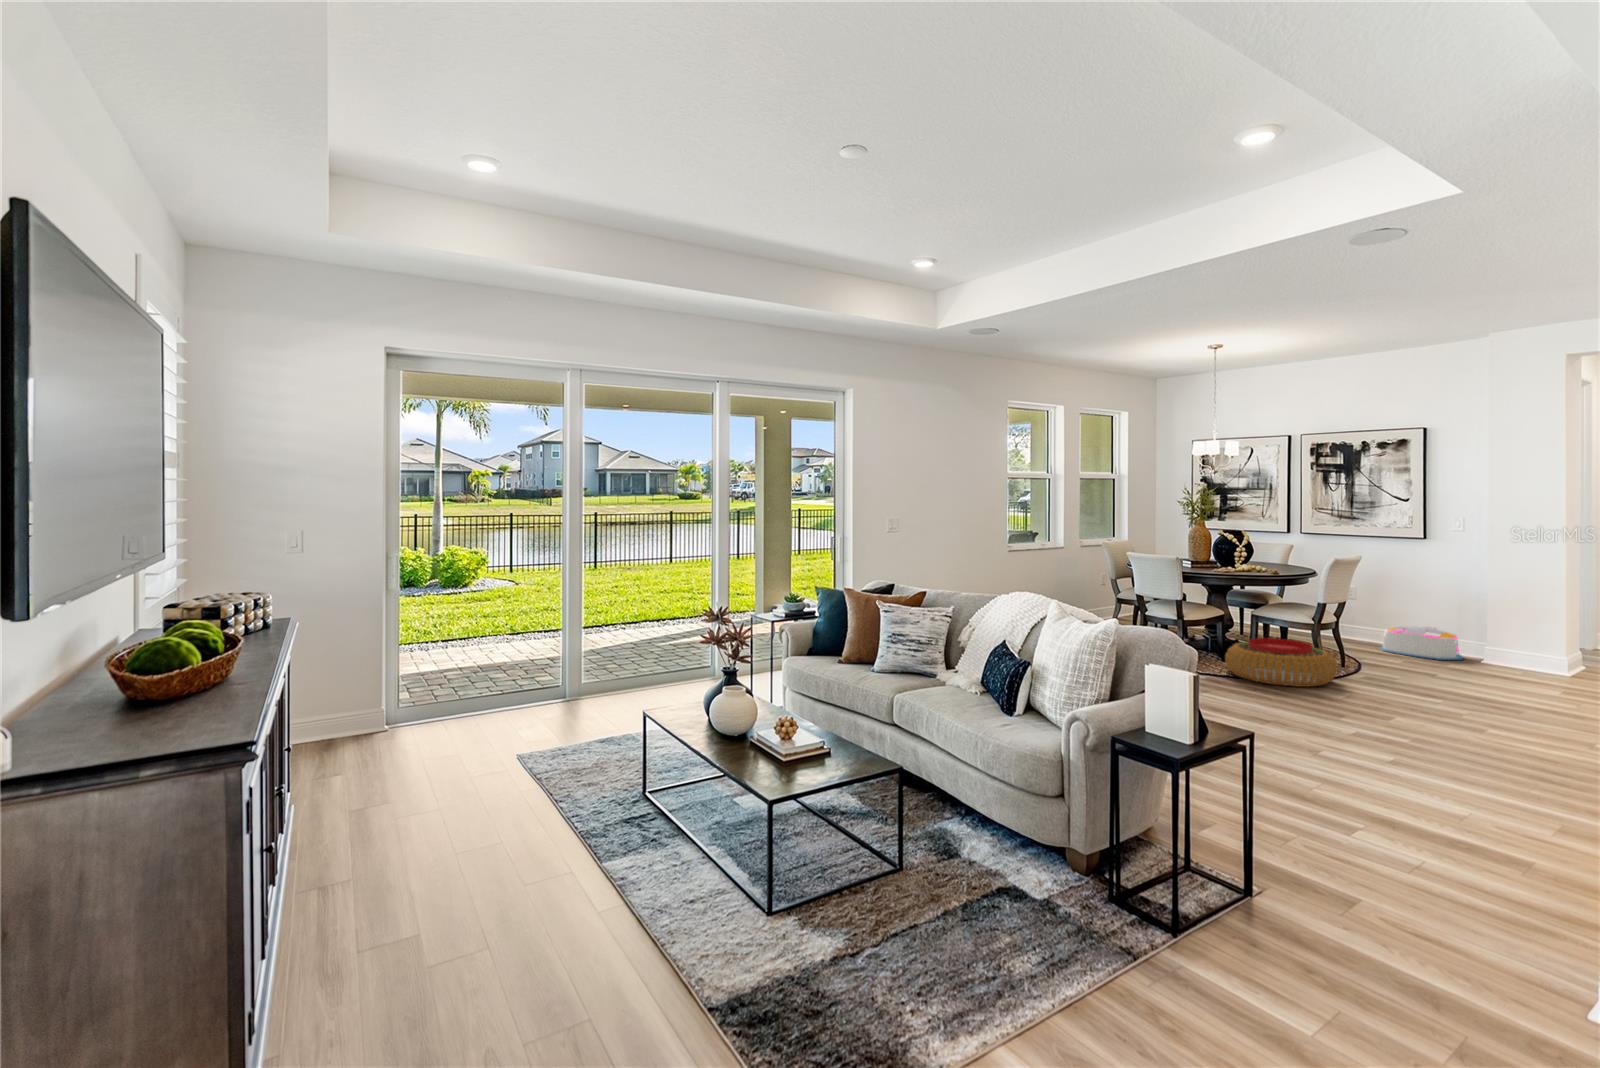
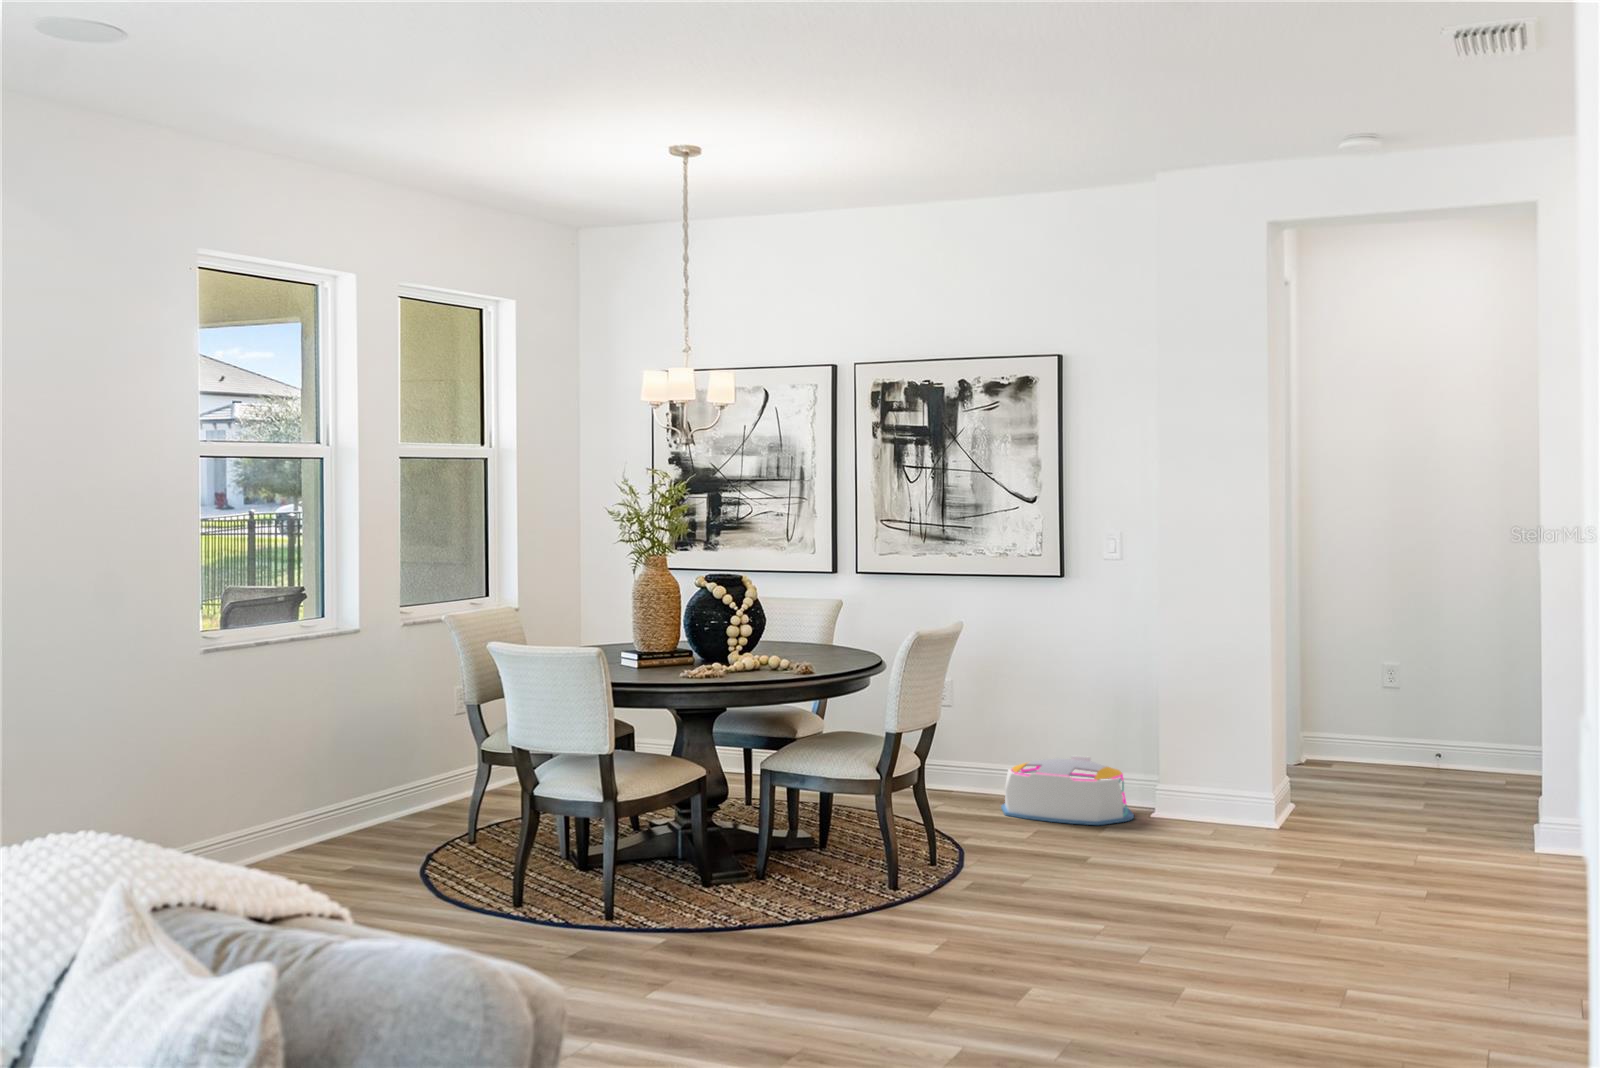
pouf: present [1225,638,1337,687] -> none [704,823,921,937]

